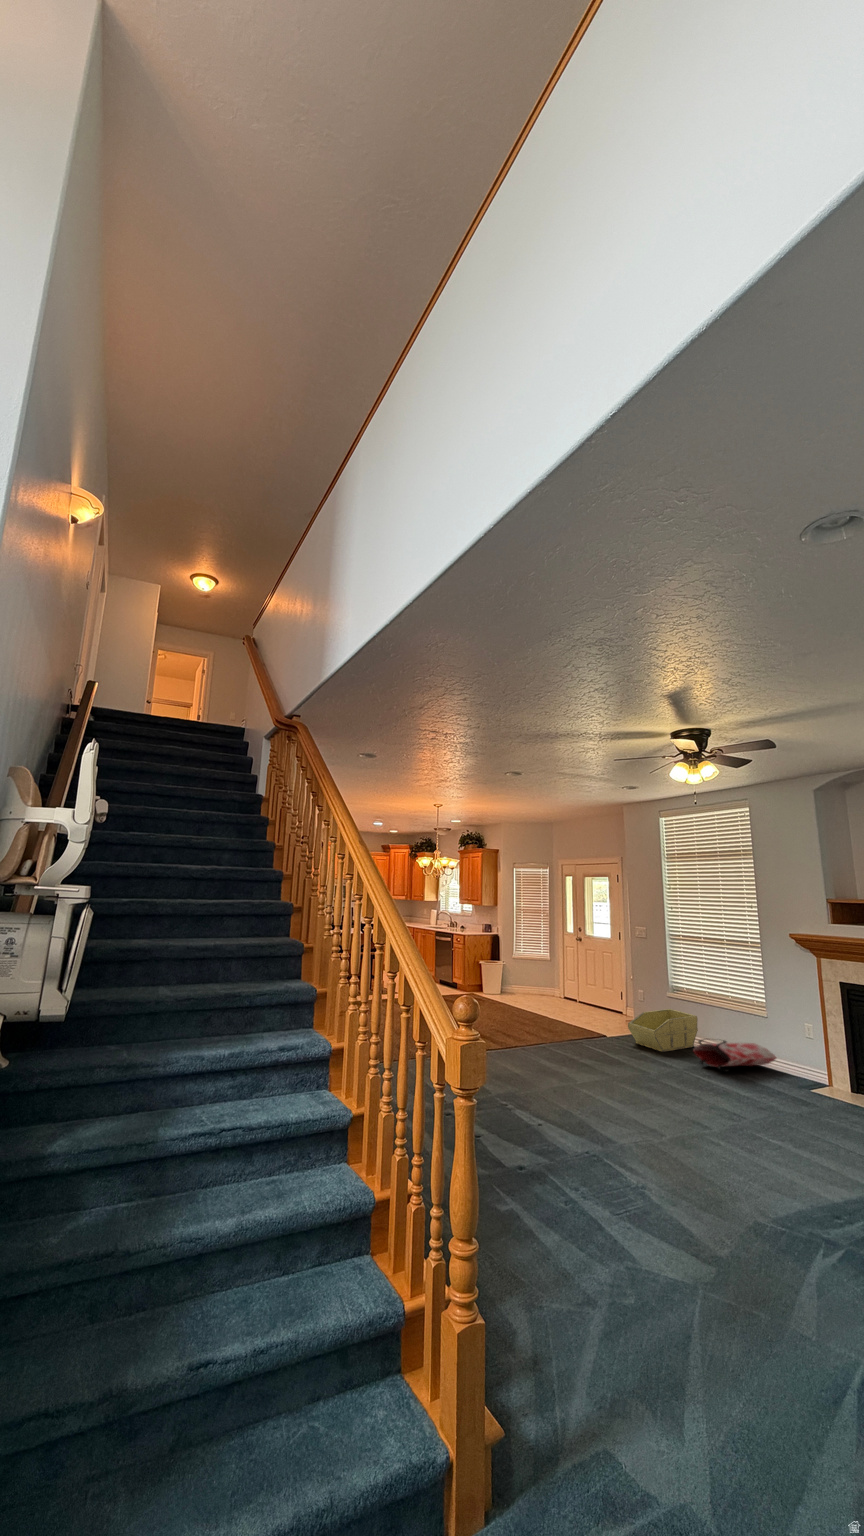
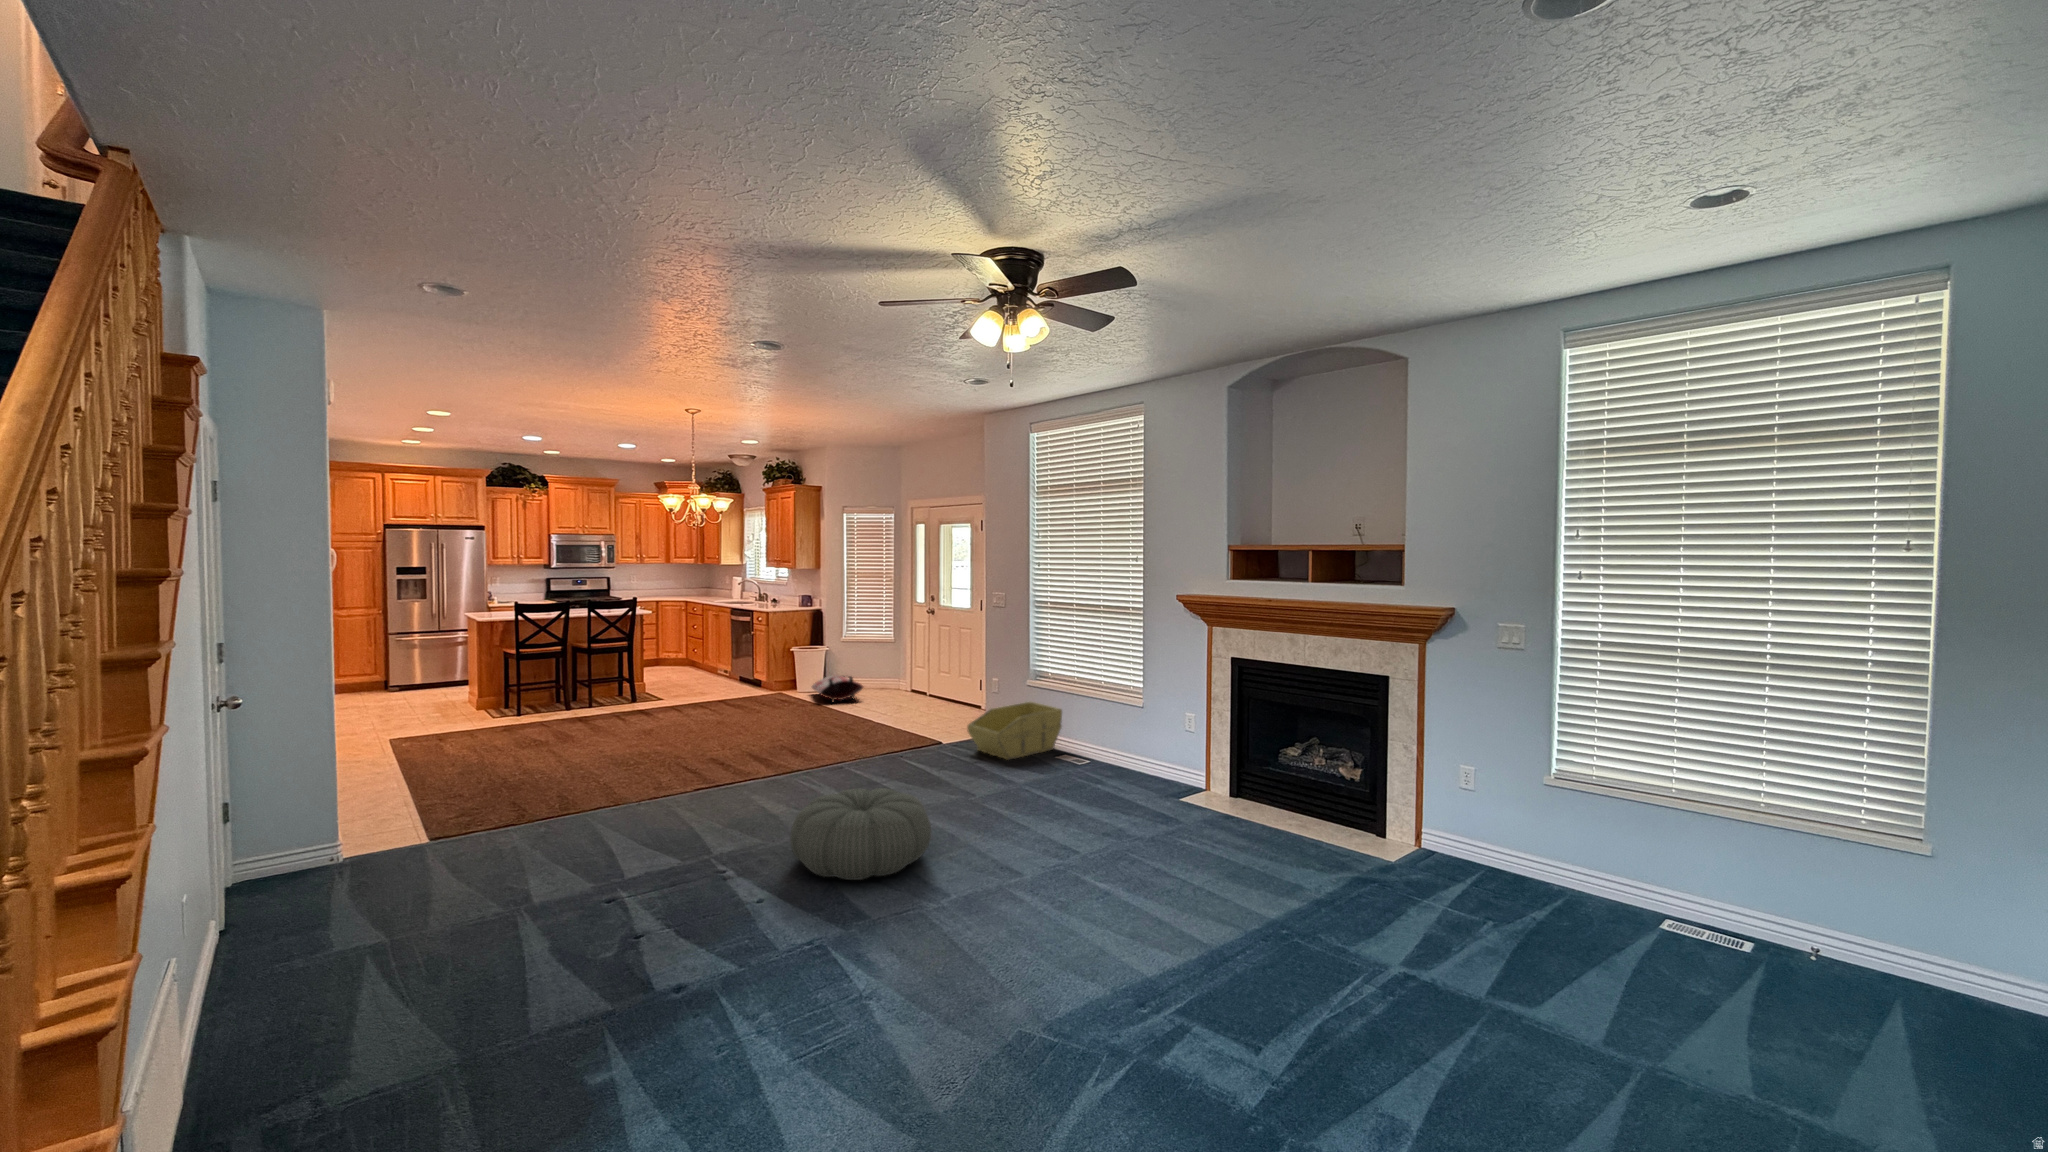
bag: present [693,1039,776,1071] -> present [812,676,863,703]
pouf: none [554,1059,646,1122] -> present [790,788,931,880]

